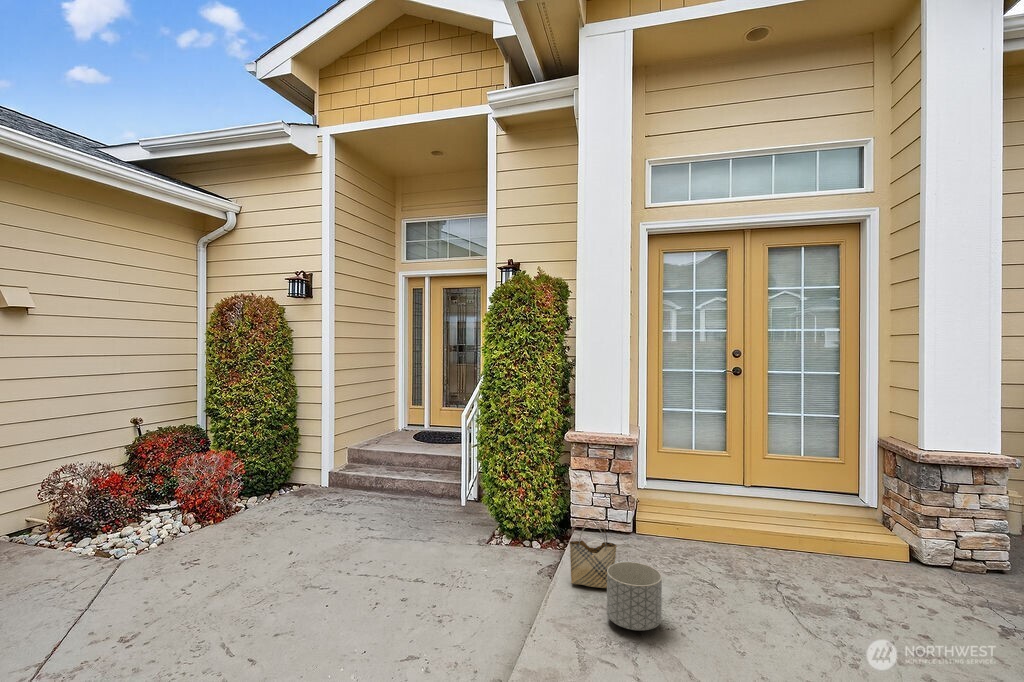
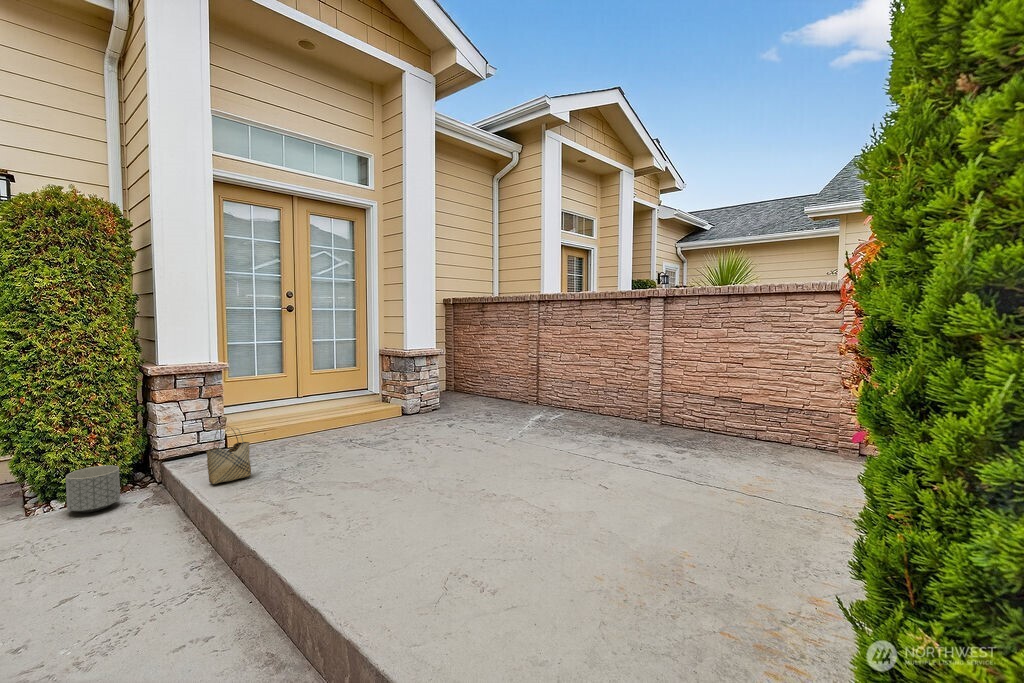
planter: present [607,562,662,631] -> present [66,465,120,512]

